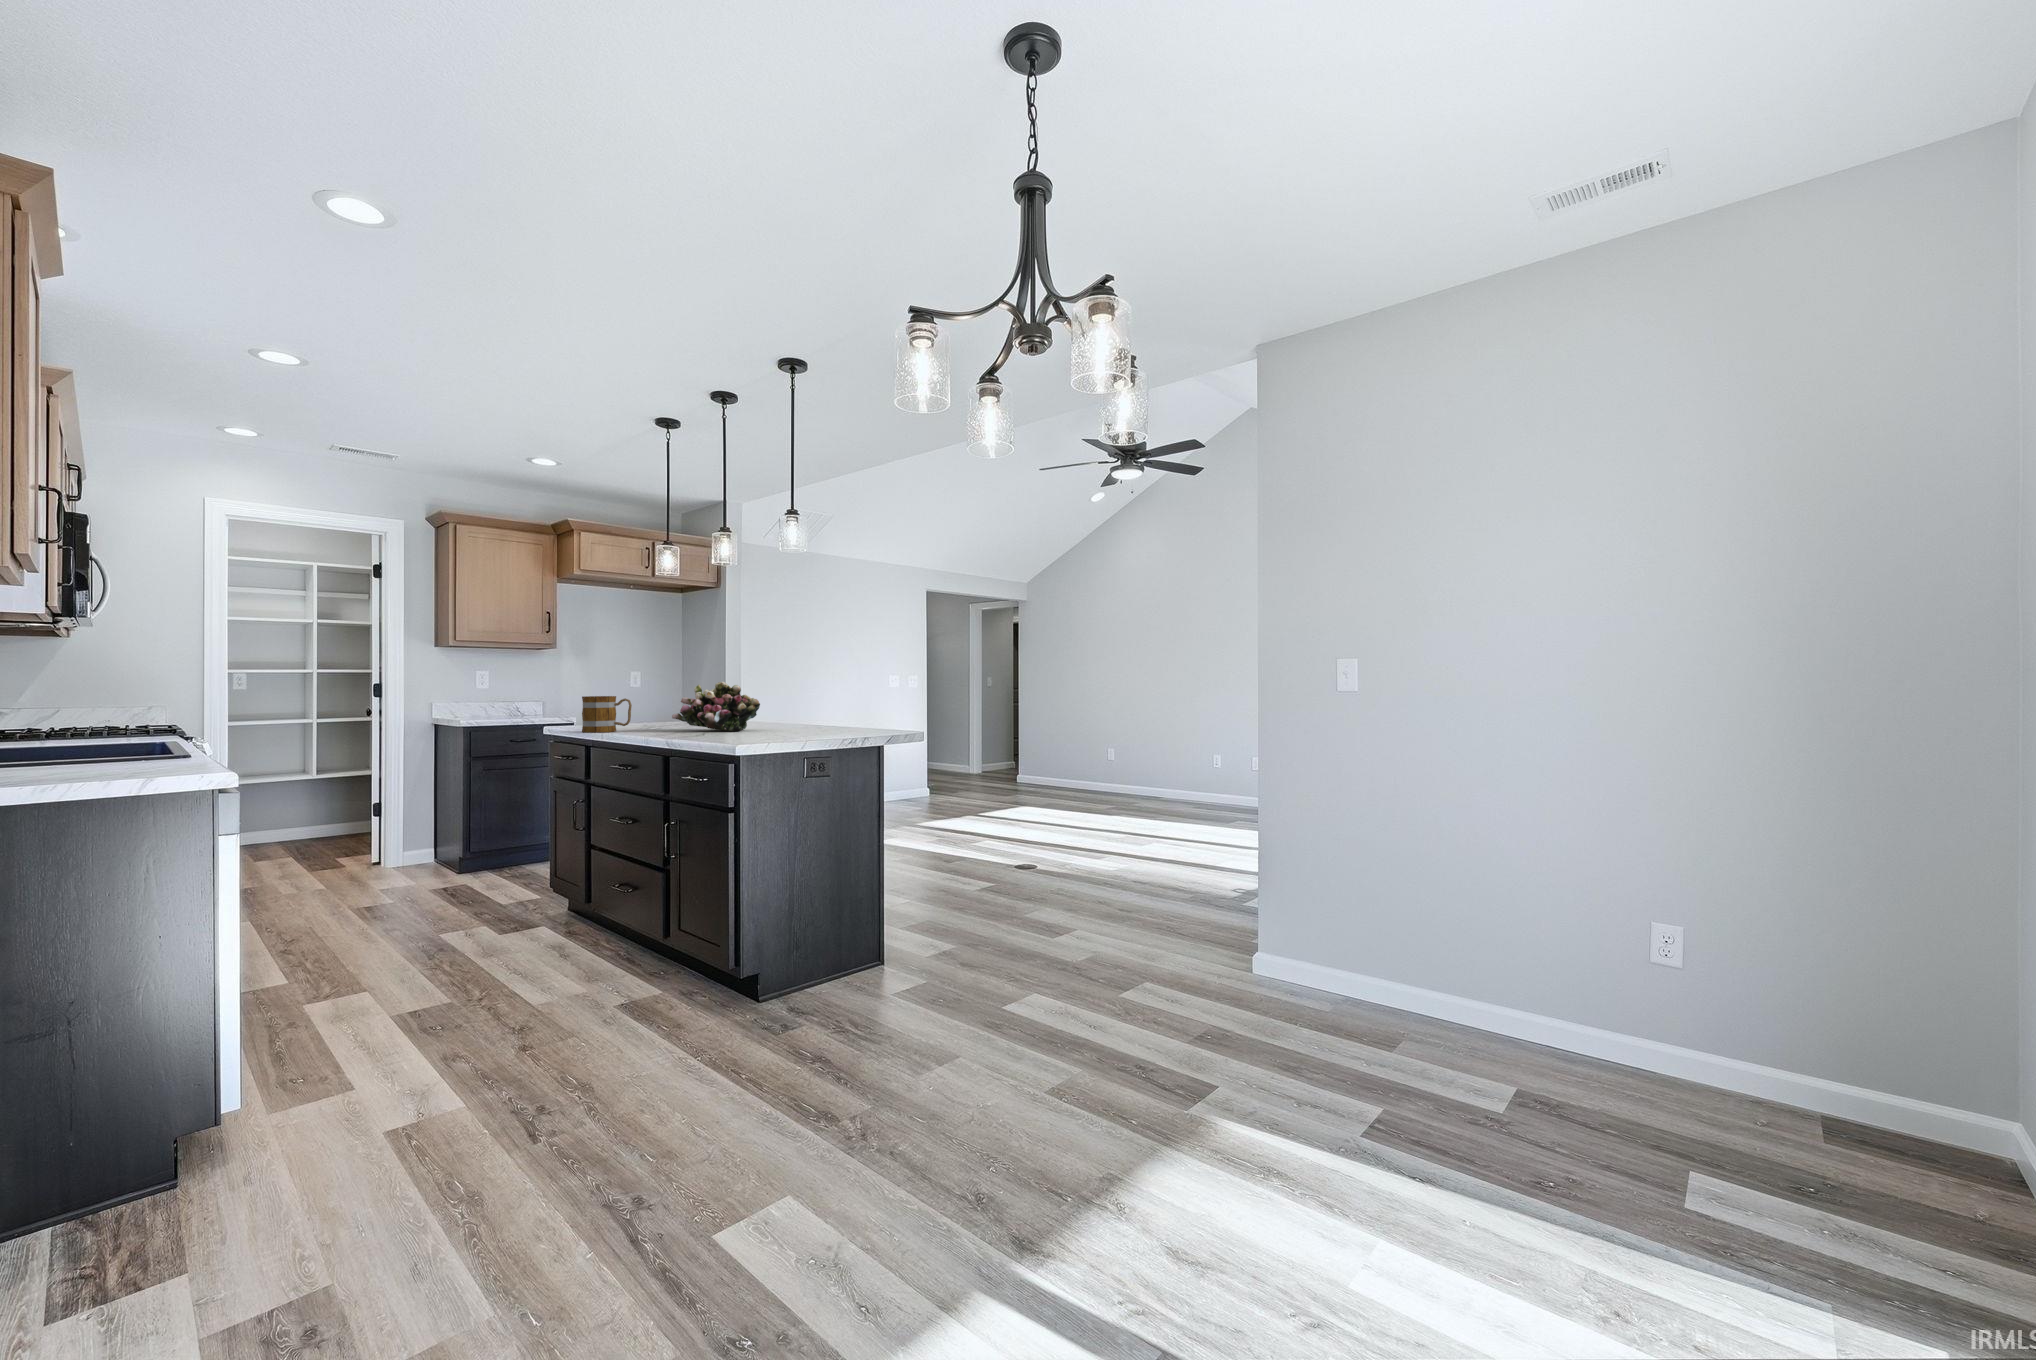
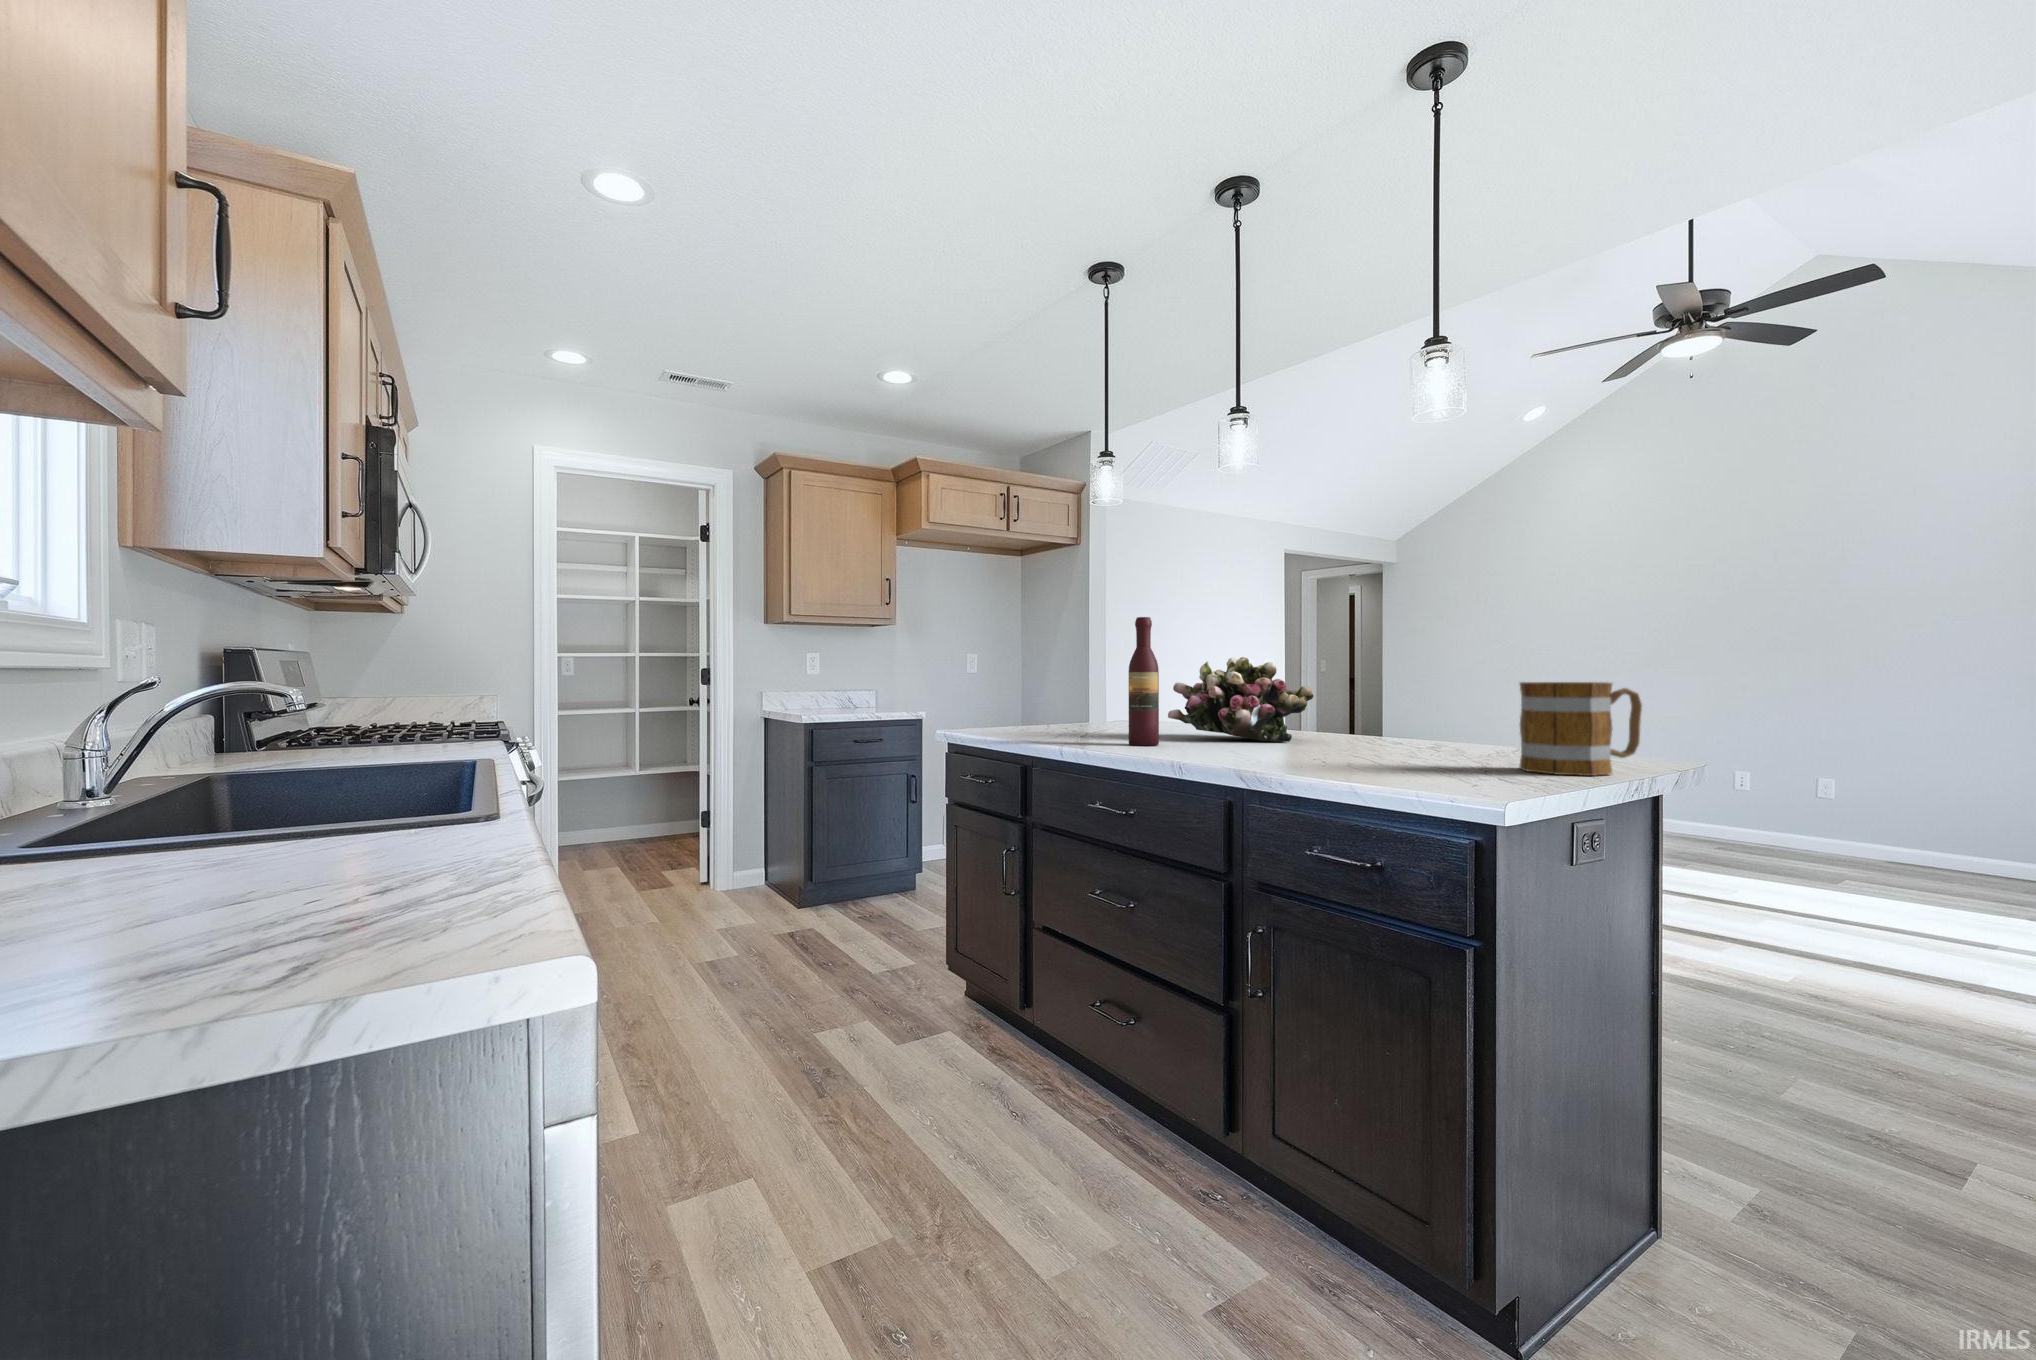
wine bottle: none [632,660,650,734] -> present [1129,617,1159,746]
mug: present [582,696,632,732] -> present [1520,682,1642,776]

